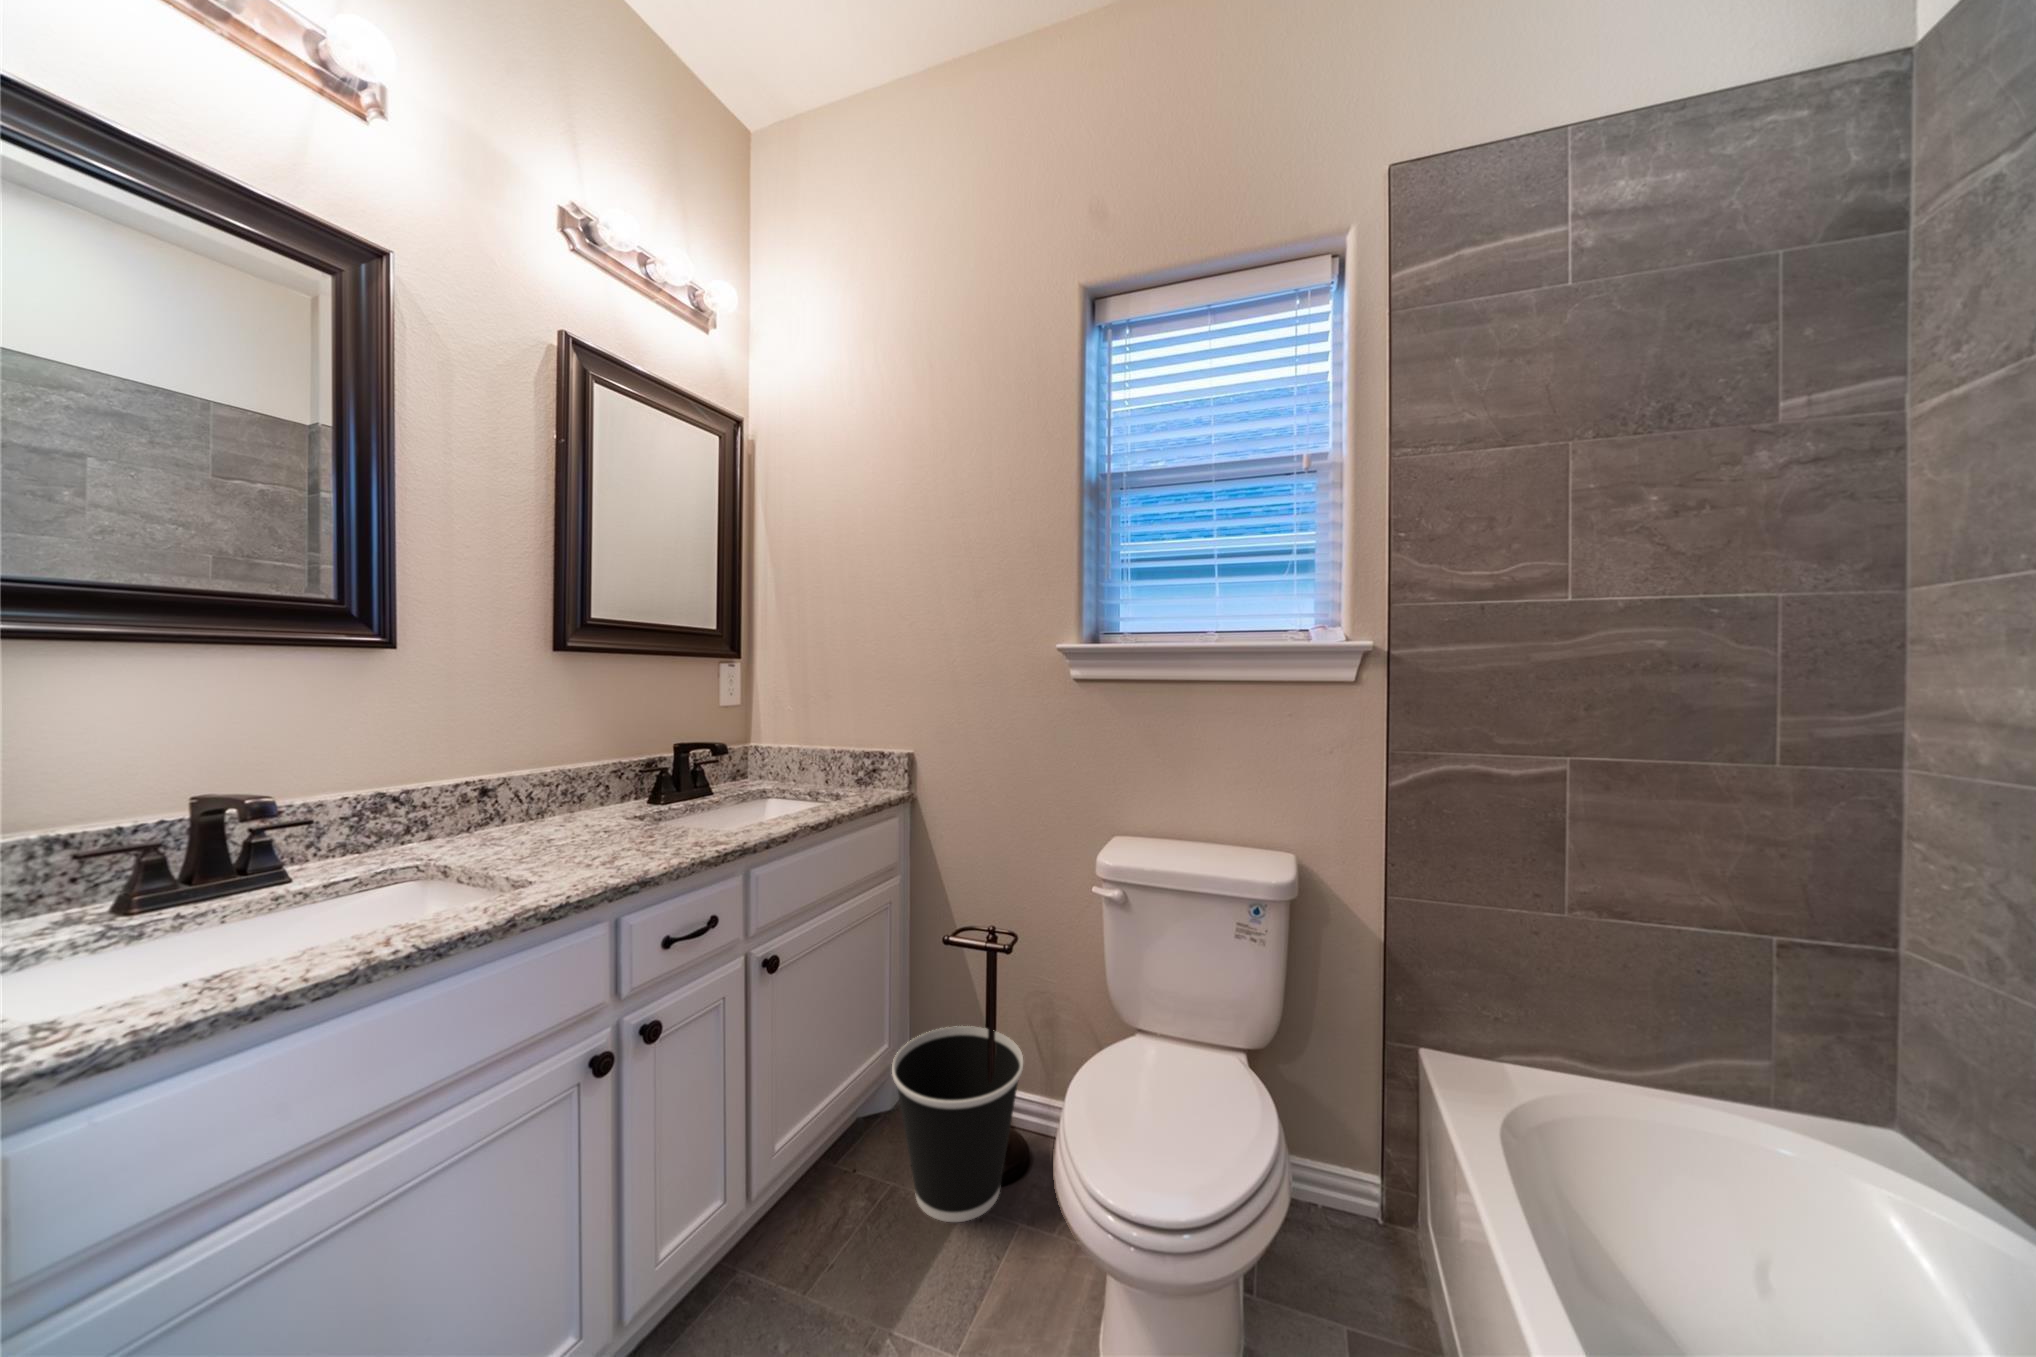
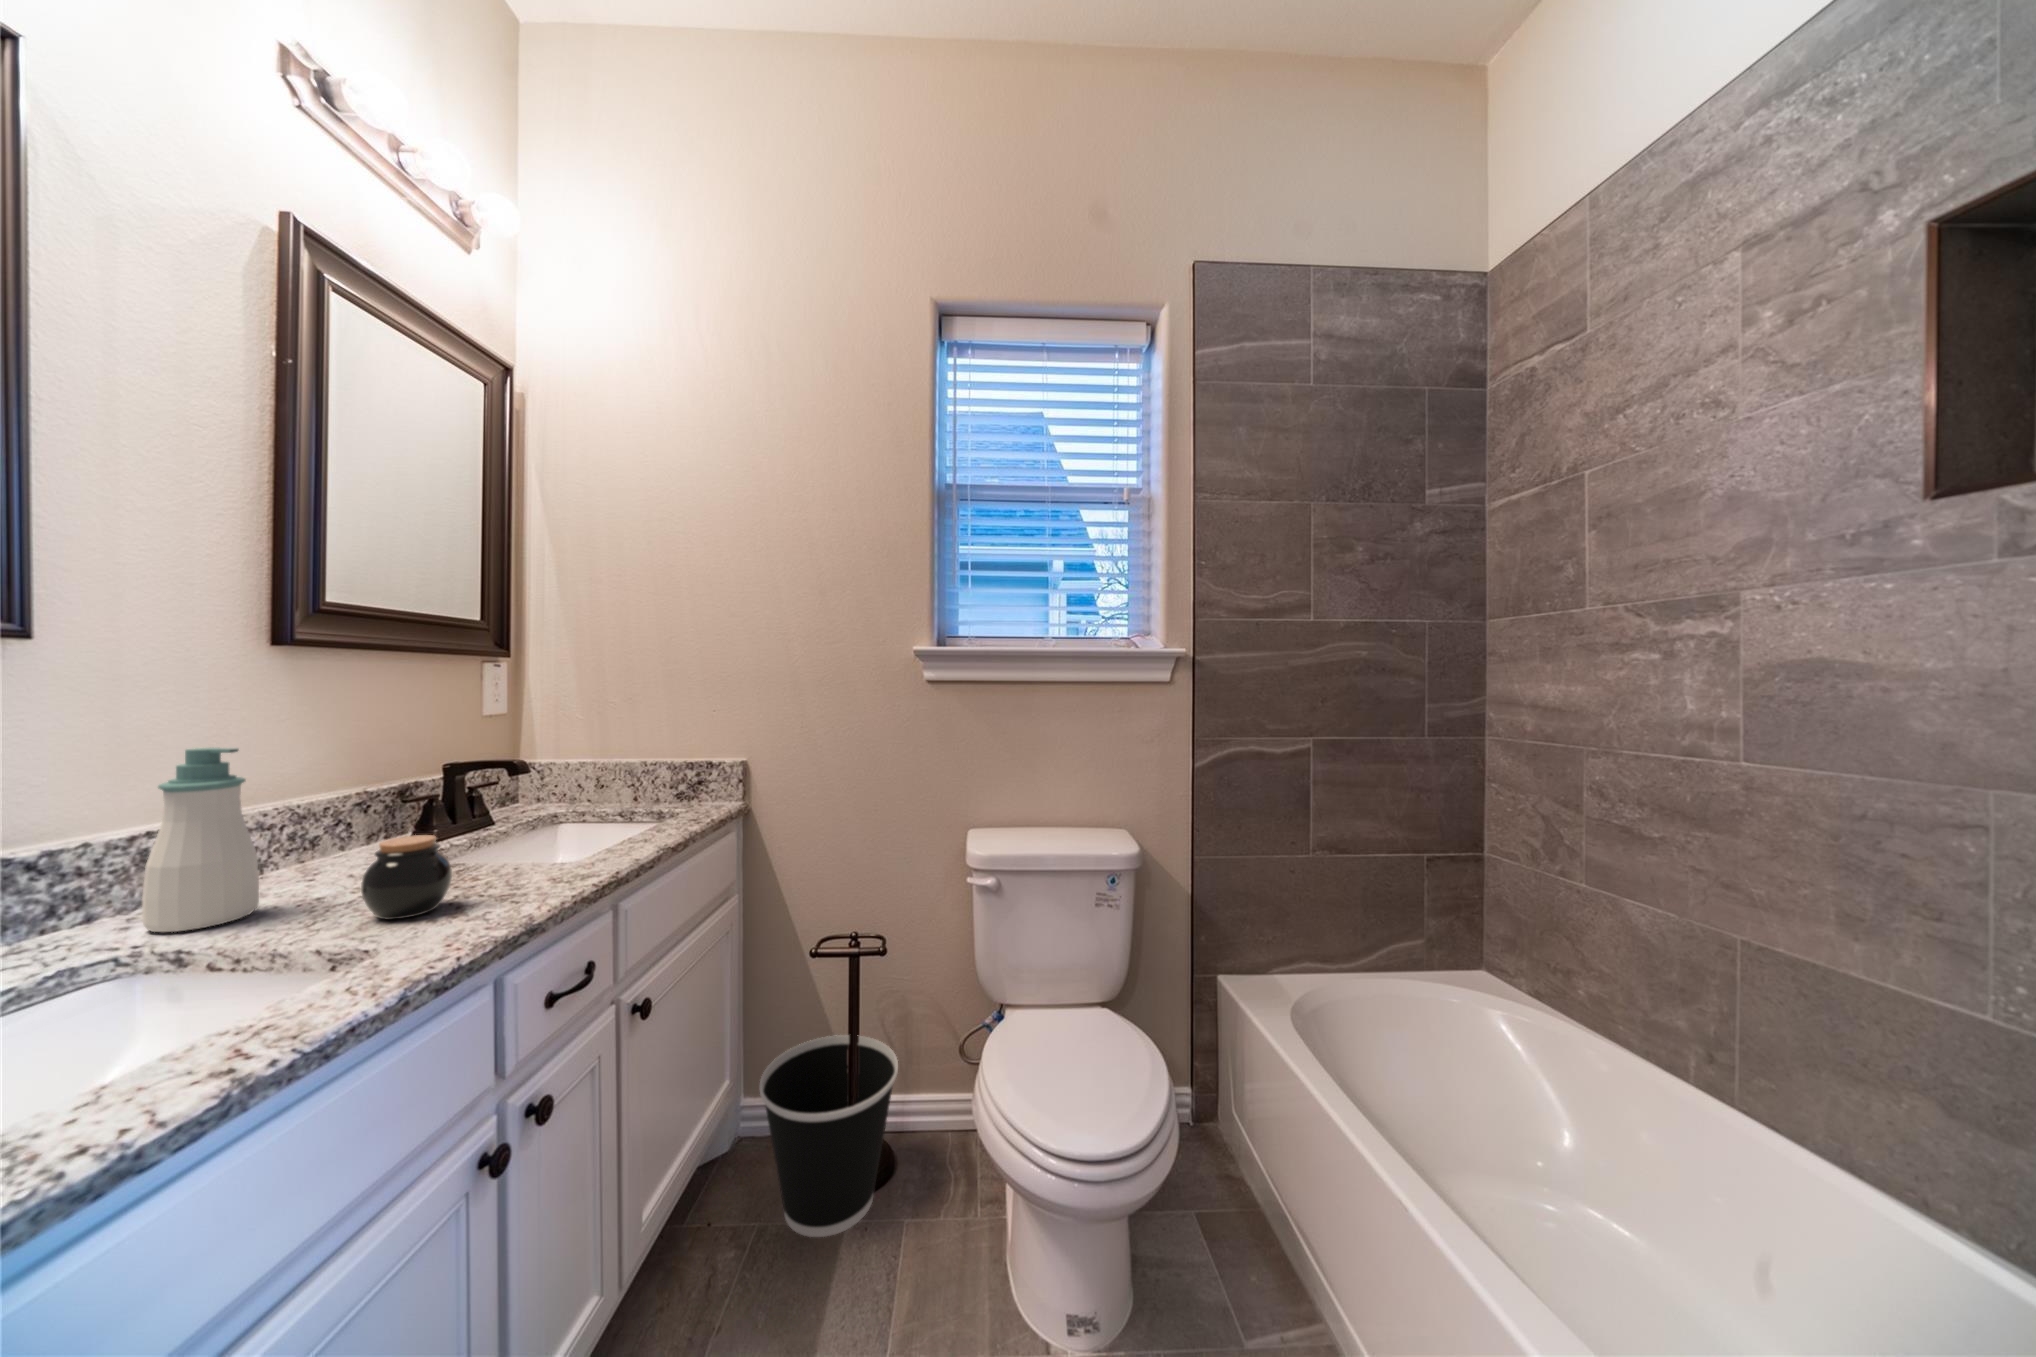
soap bottle: none [447,724,513,852] -> present [142,748,259,932]
jar: none [551,797,613,861] -> present [361,835,452,919]

